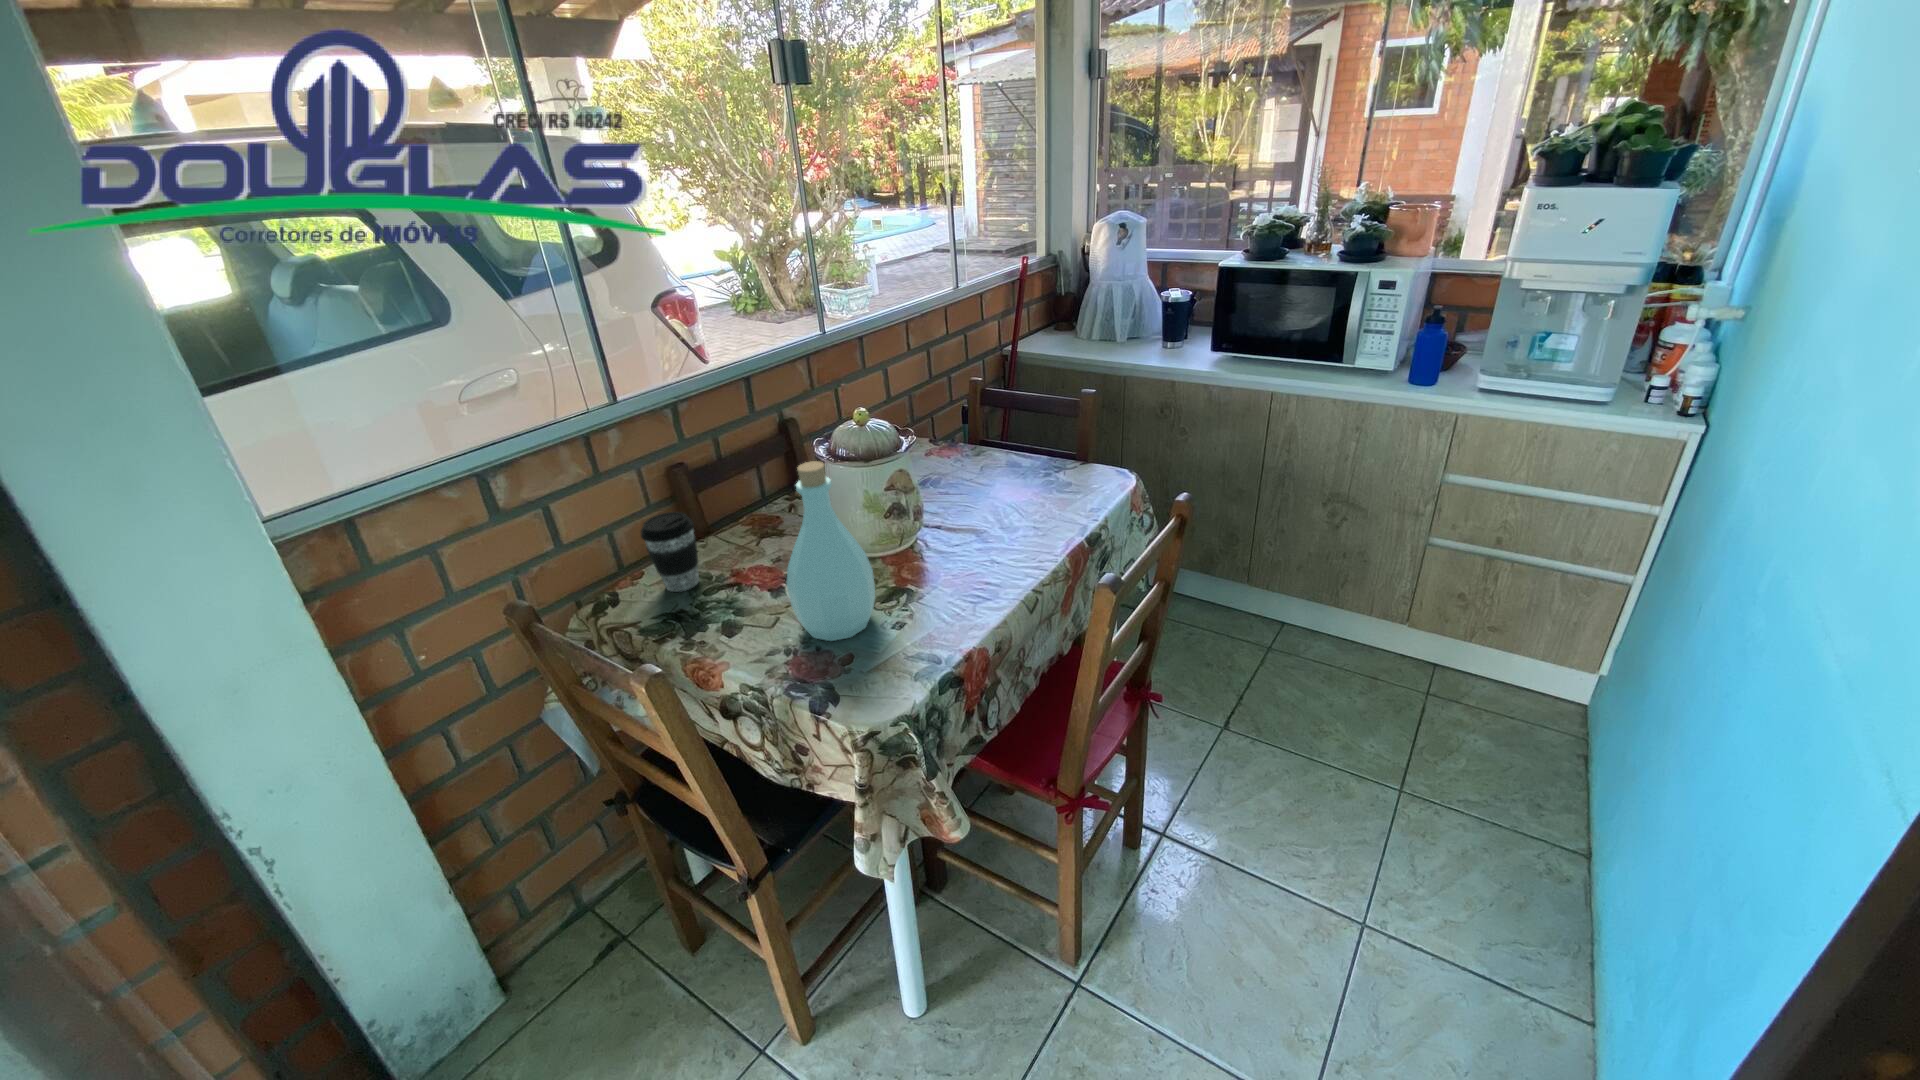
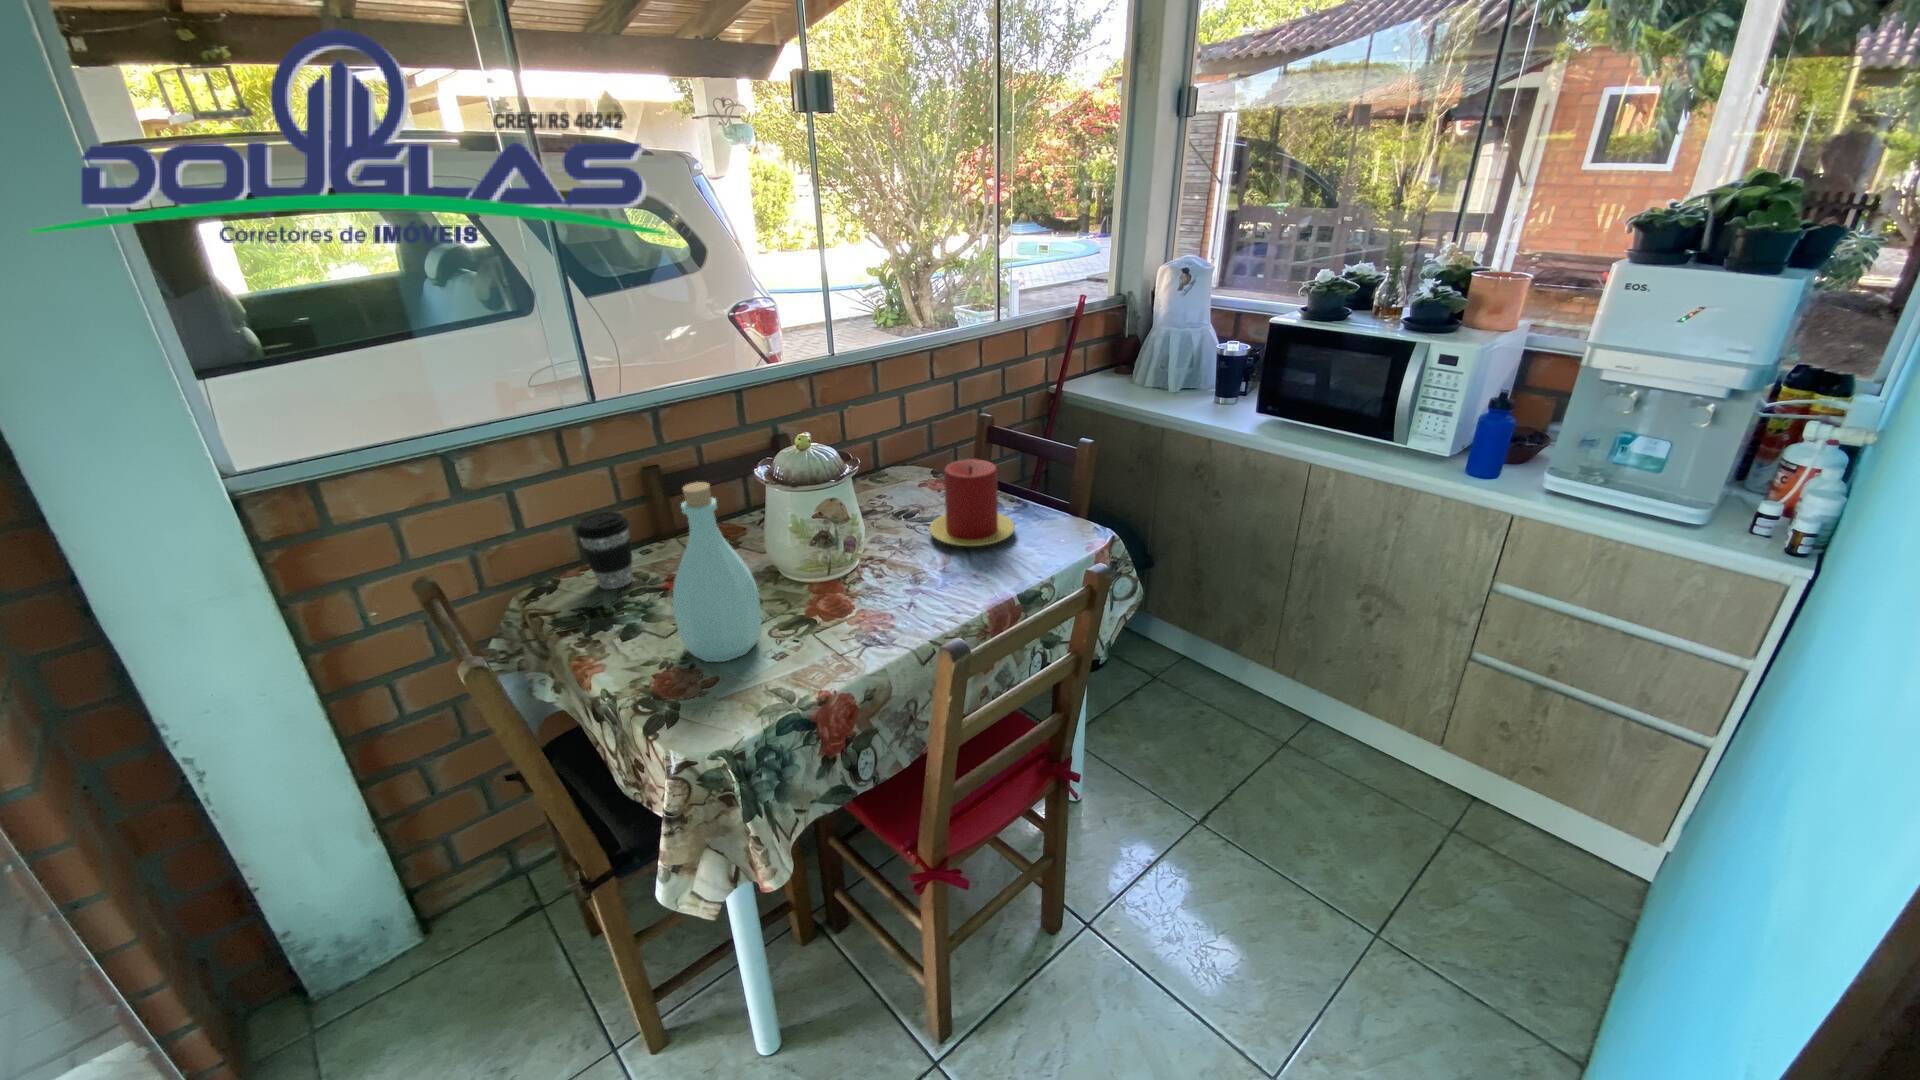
candle: none [971,418,1054,501] -> present [929,459,1015,546]

